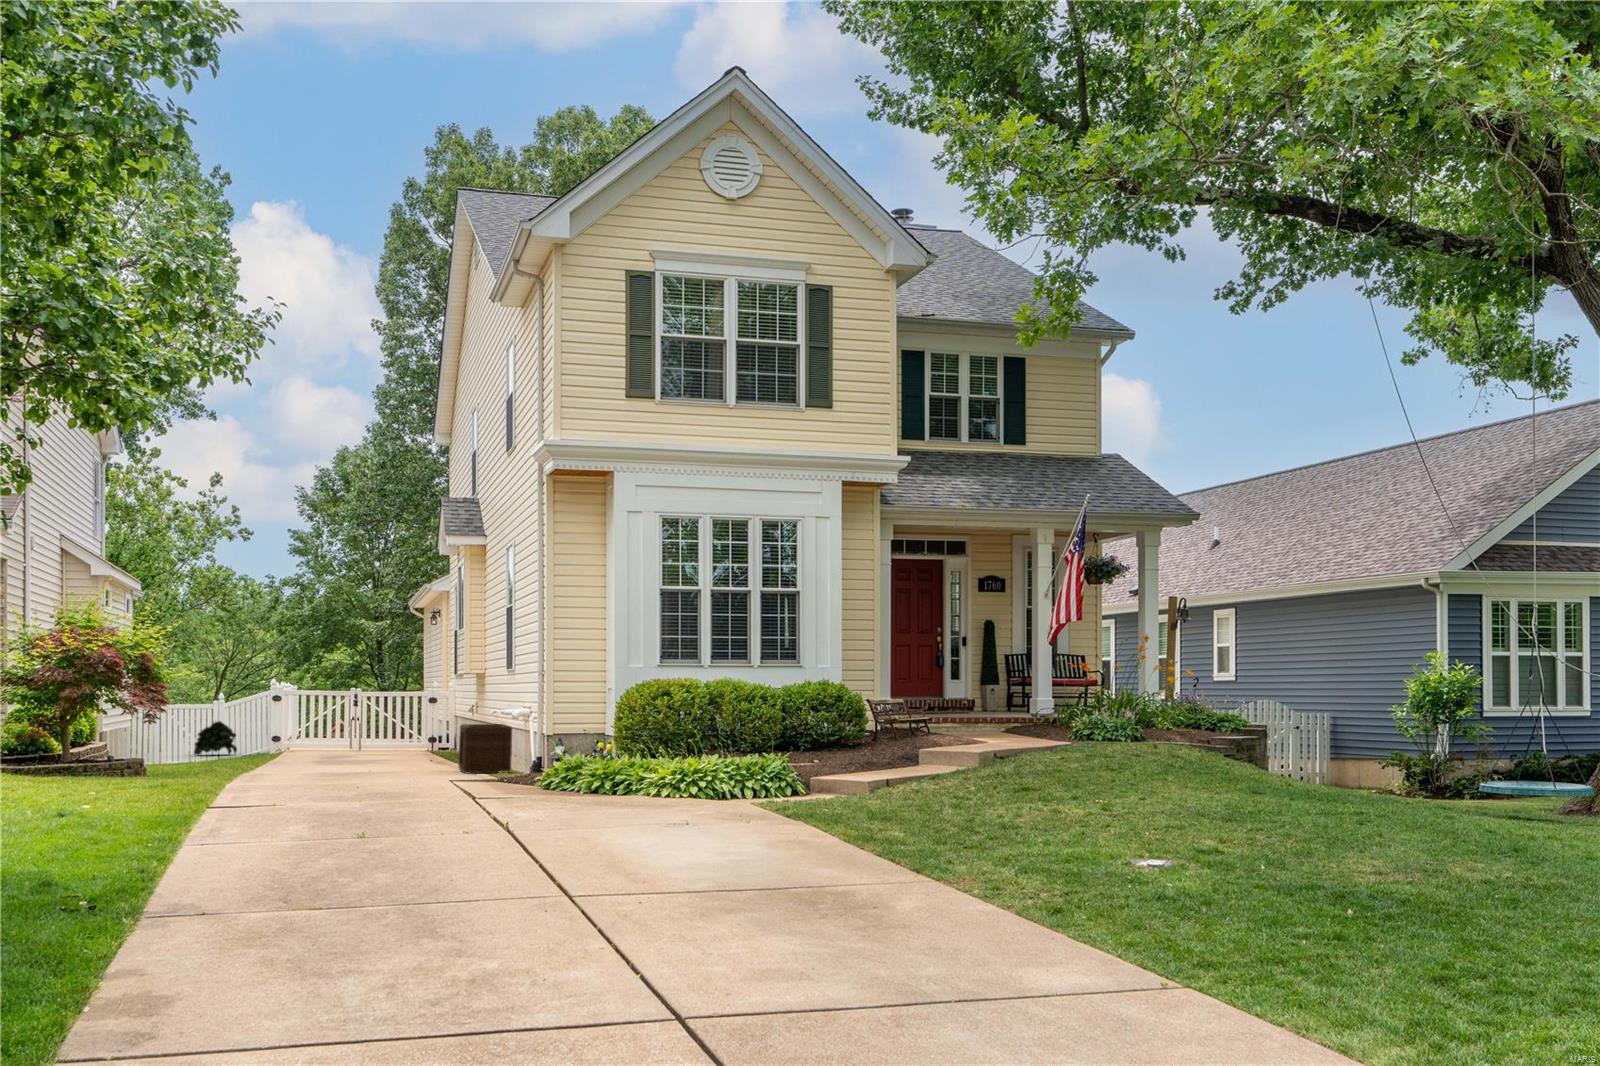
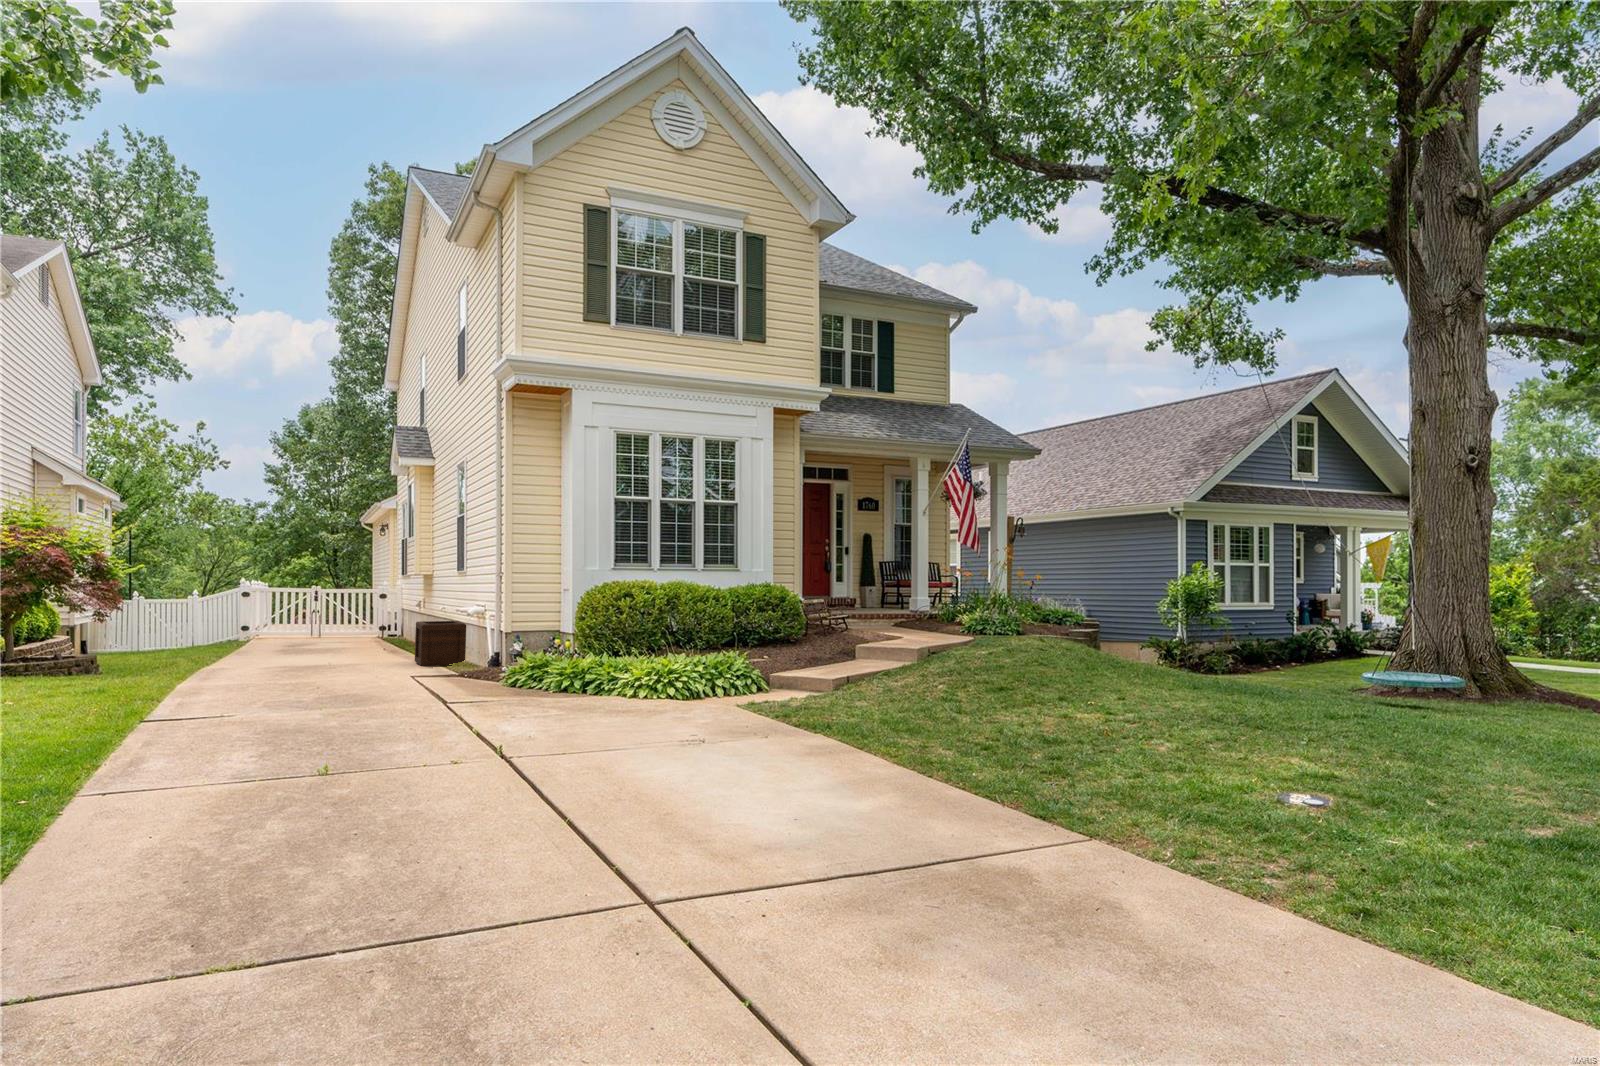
potted plant: present [194,721,237,755] -> none [160,617,203,648]

